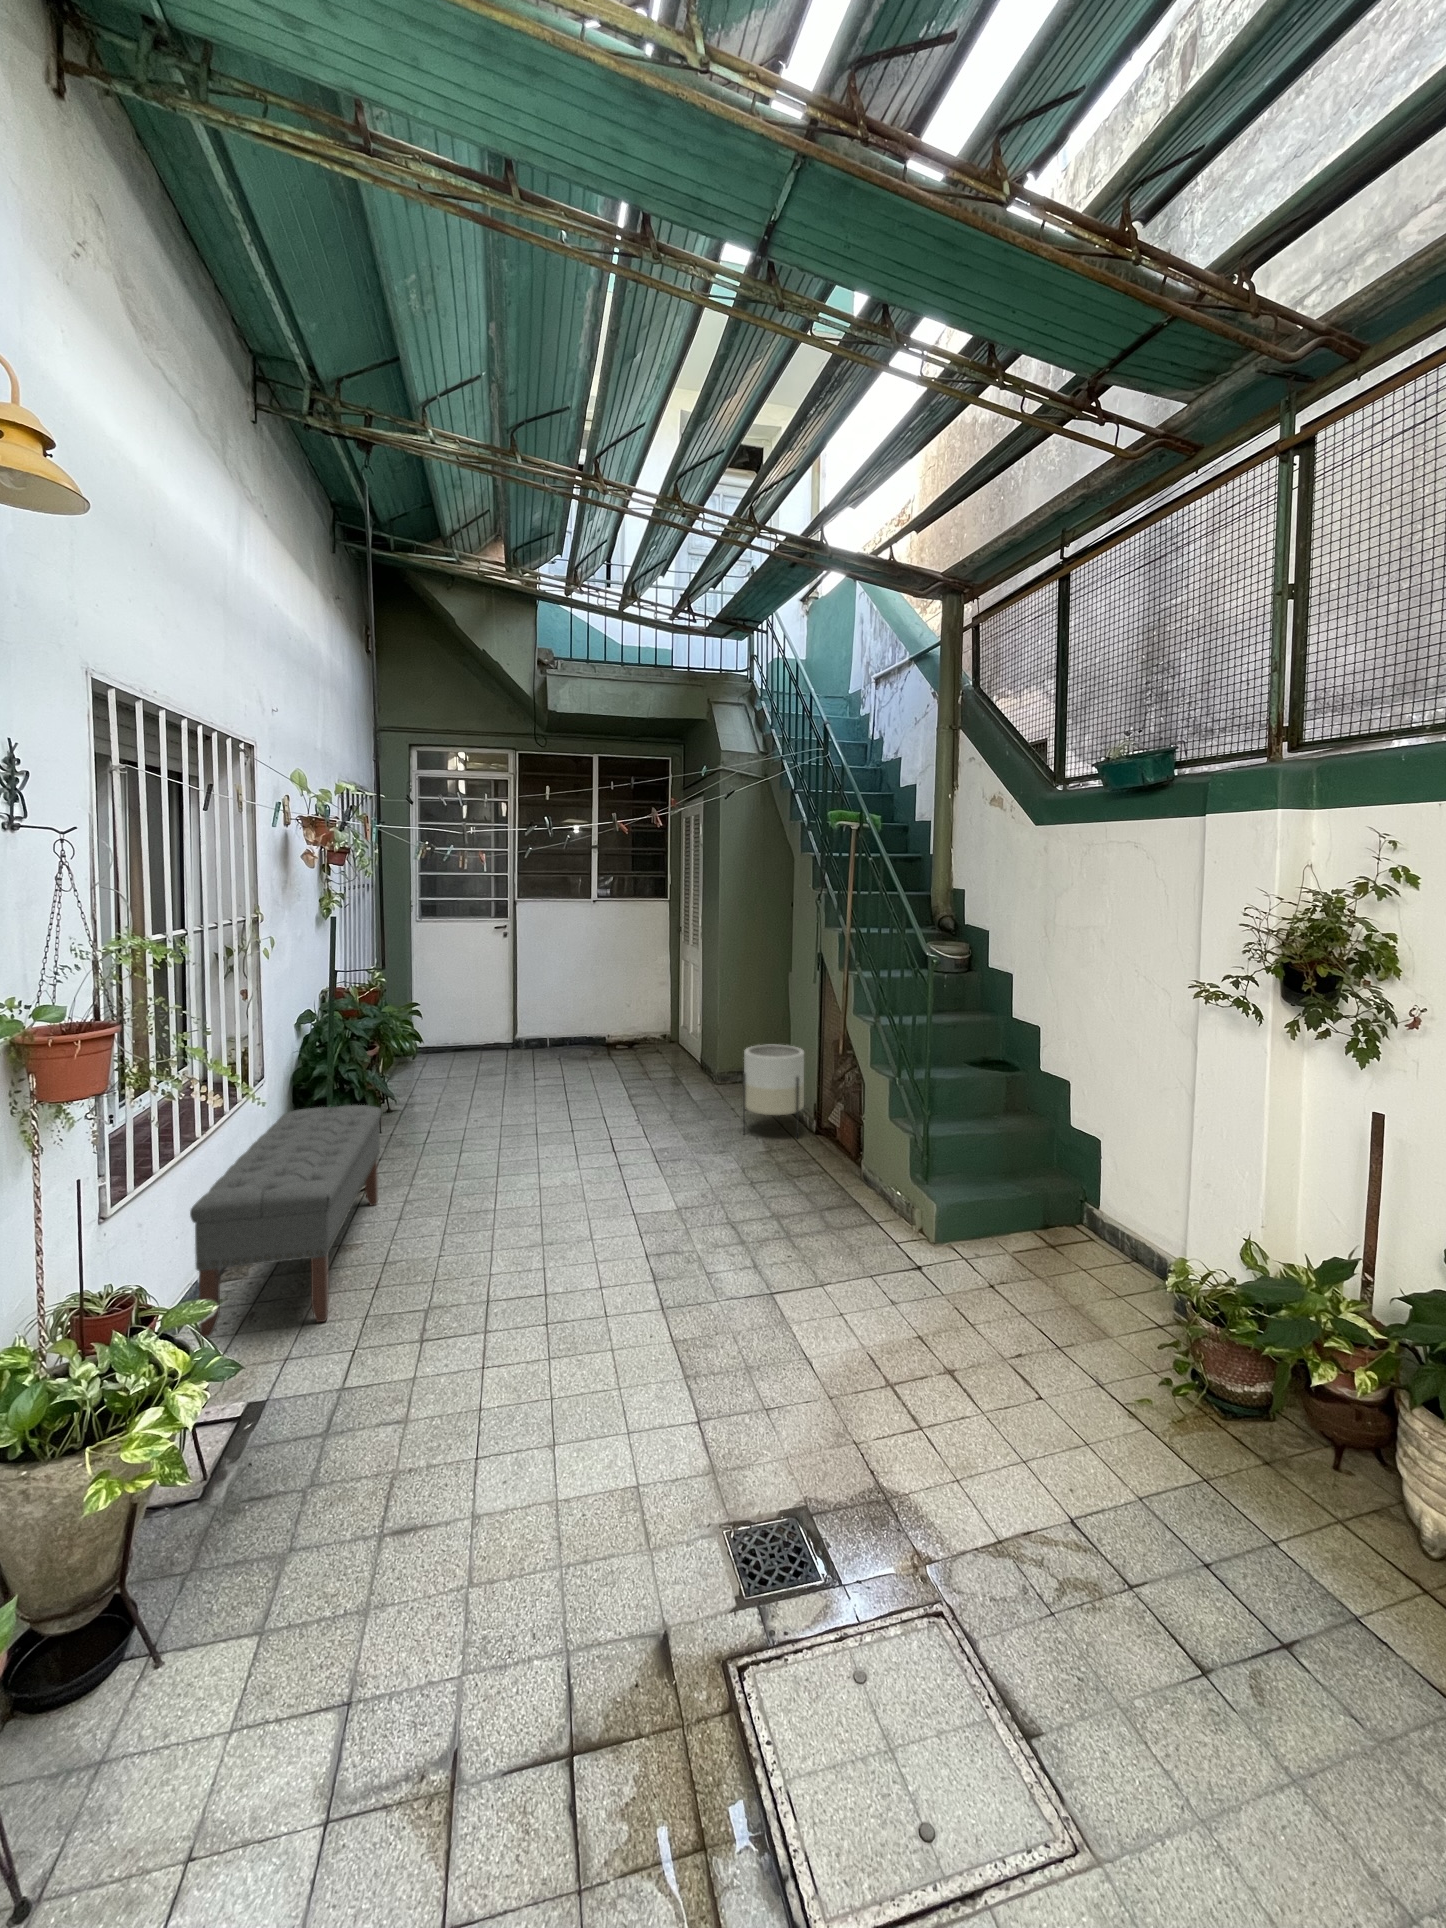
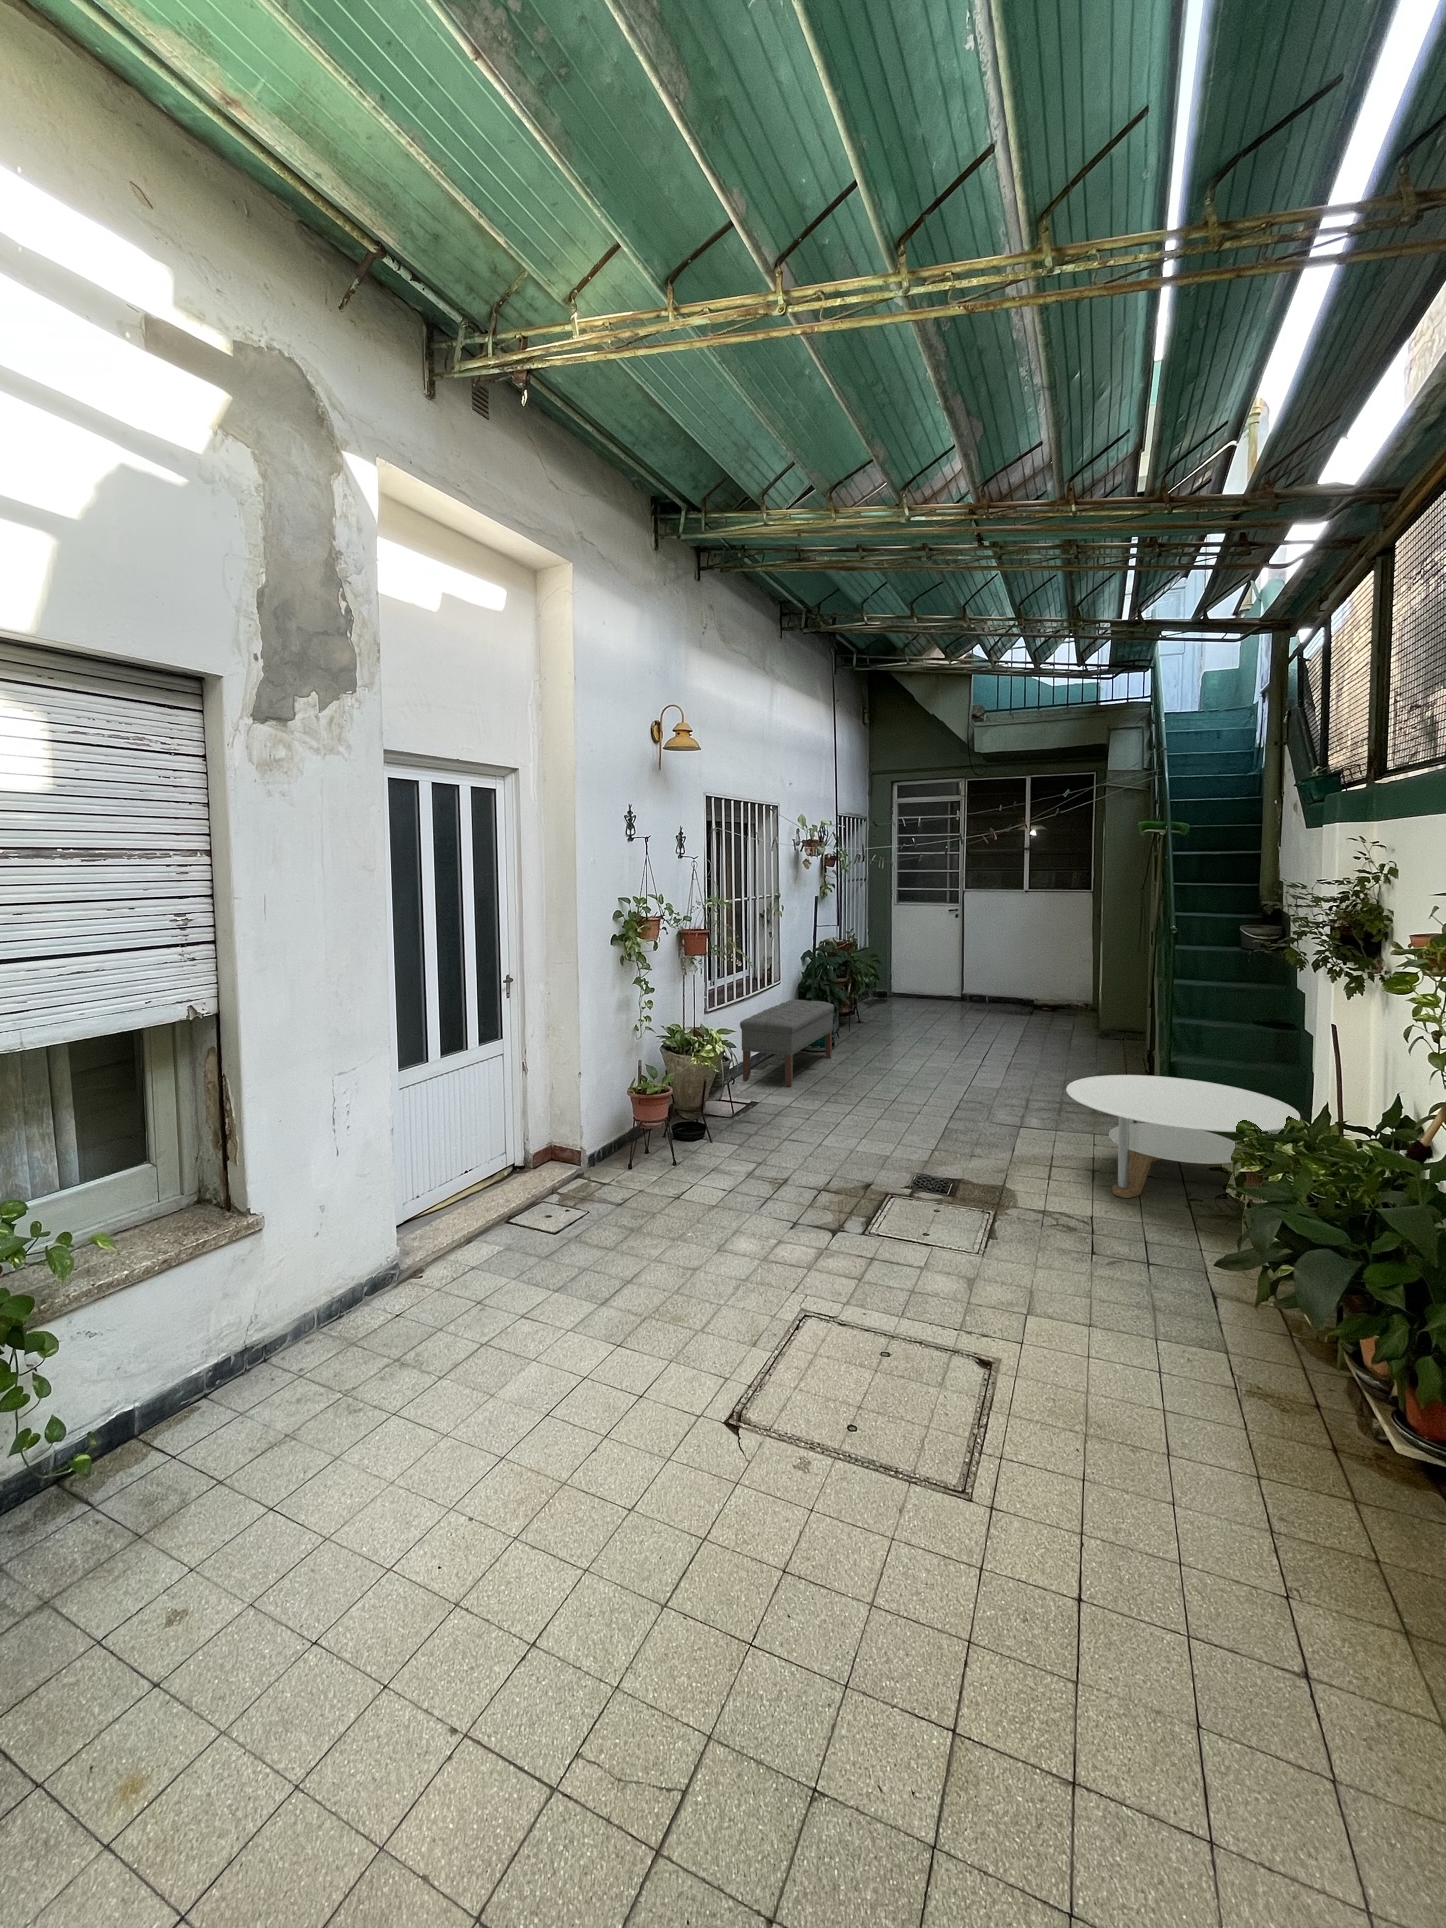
planter: present [743,1045,804,1137] -> none [1087,1004,1142,1076]
round table: none [912,1173,1256,1453] -> present [1066,1075,1300,1198]

